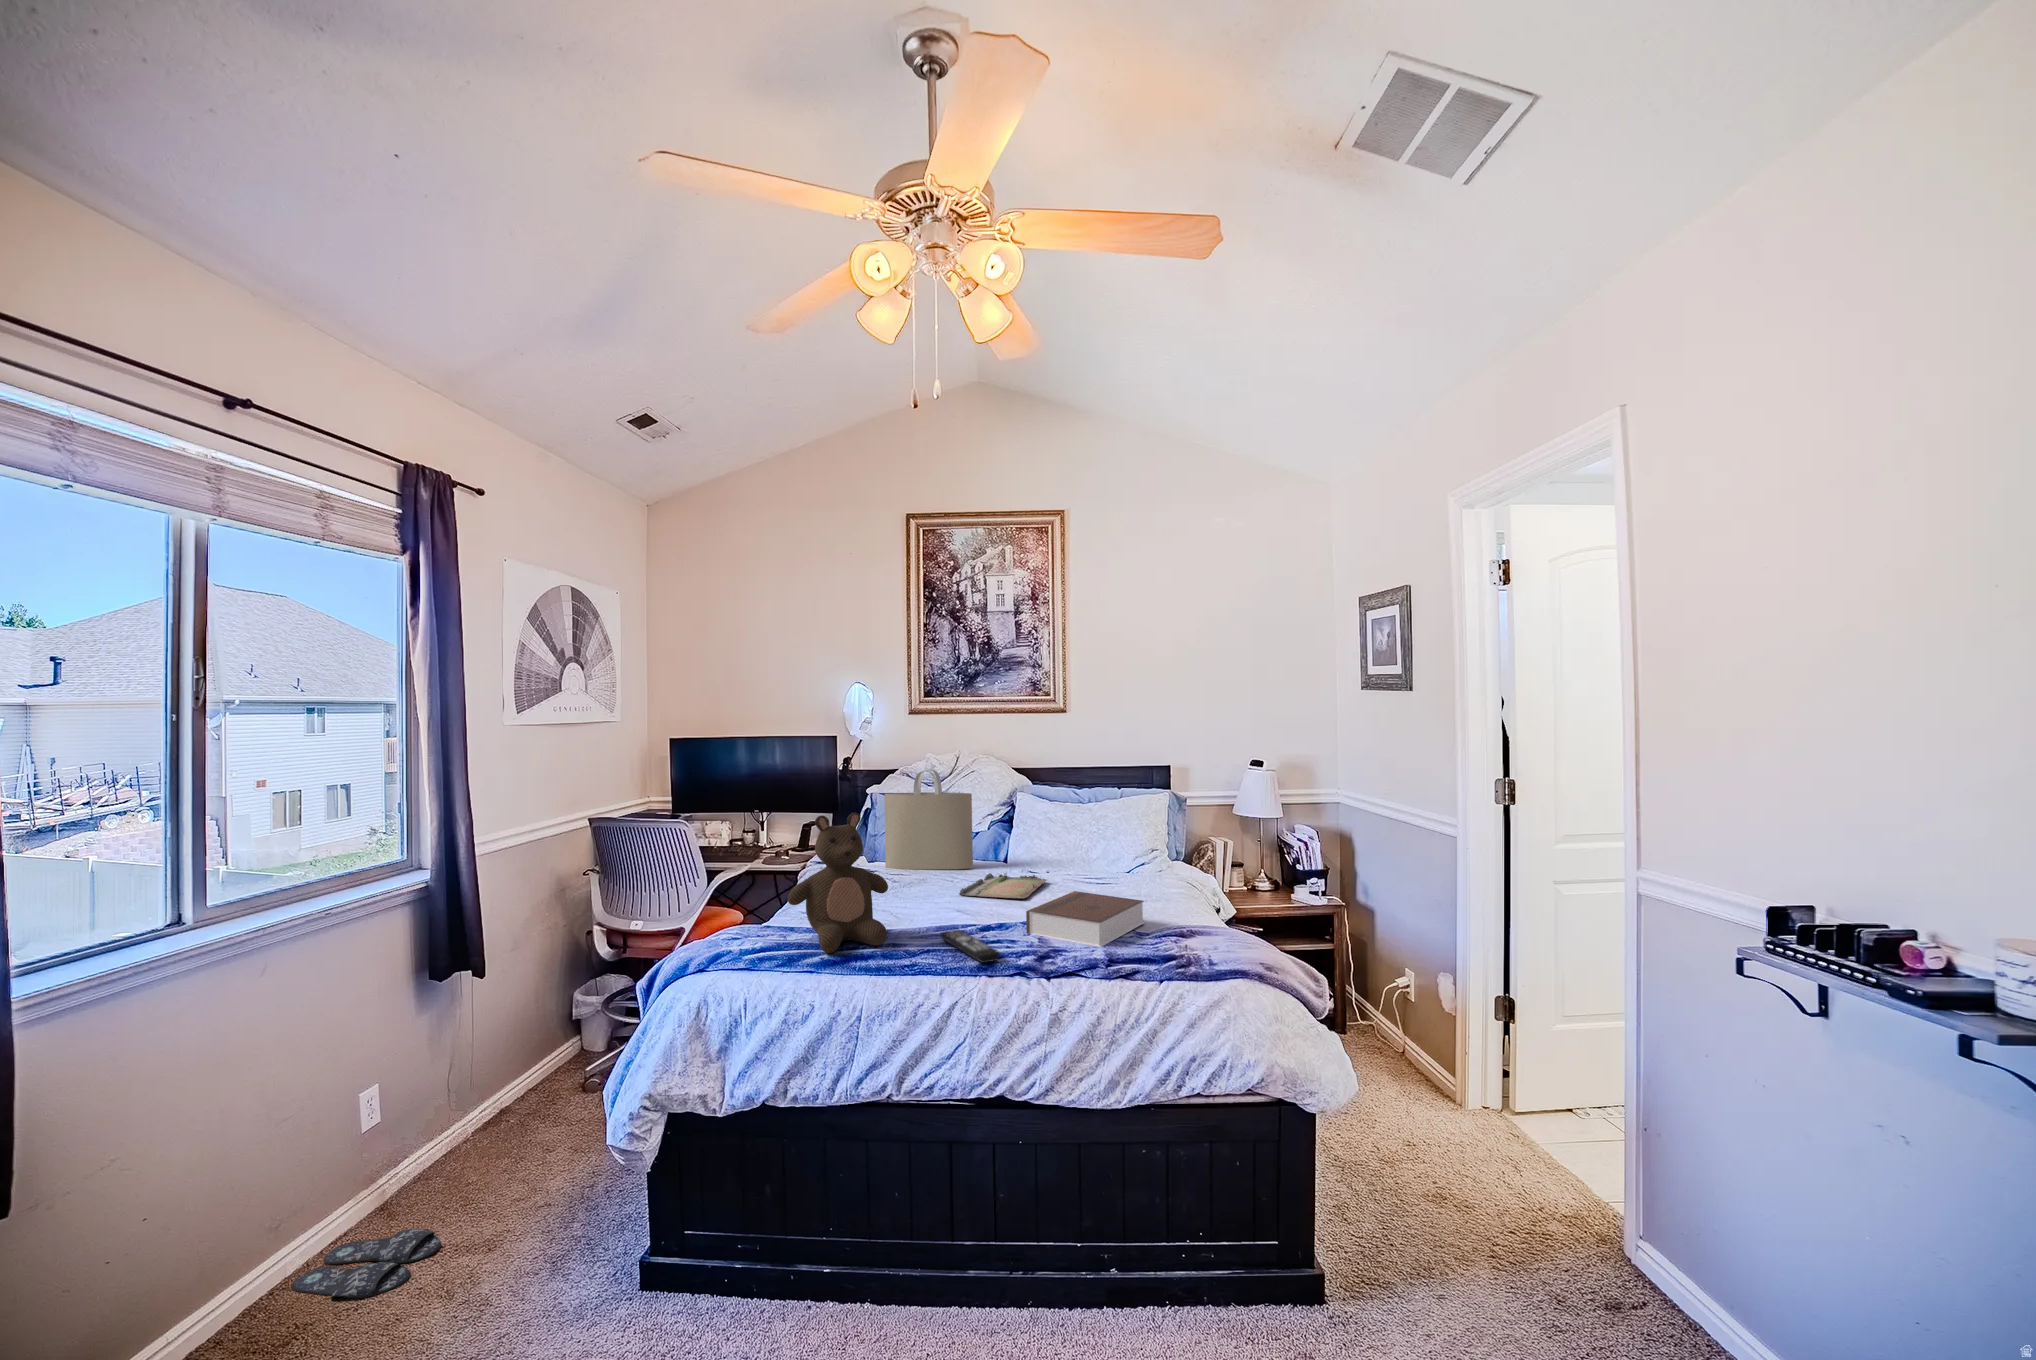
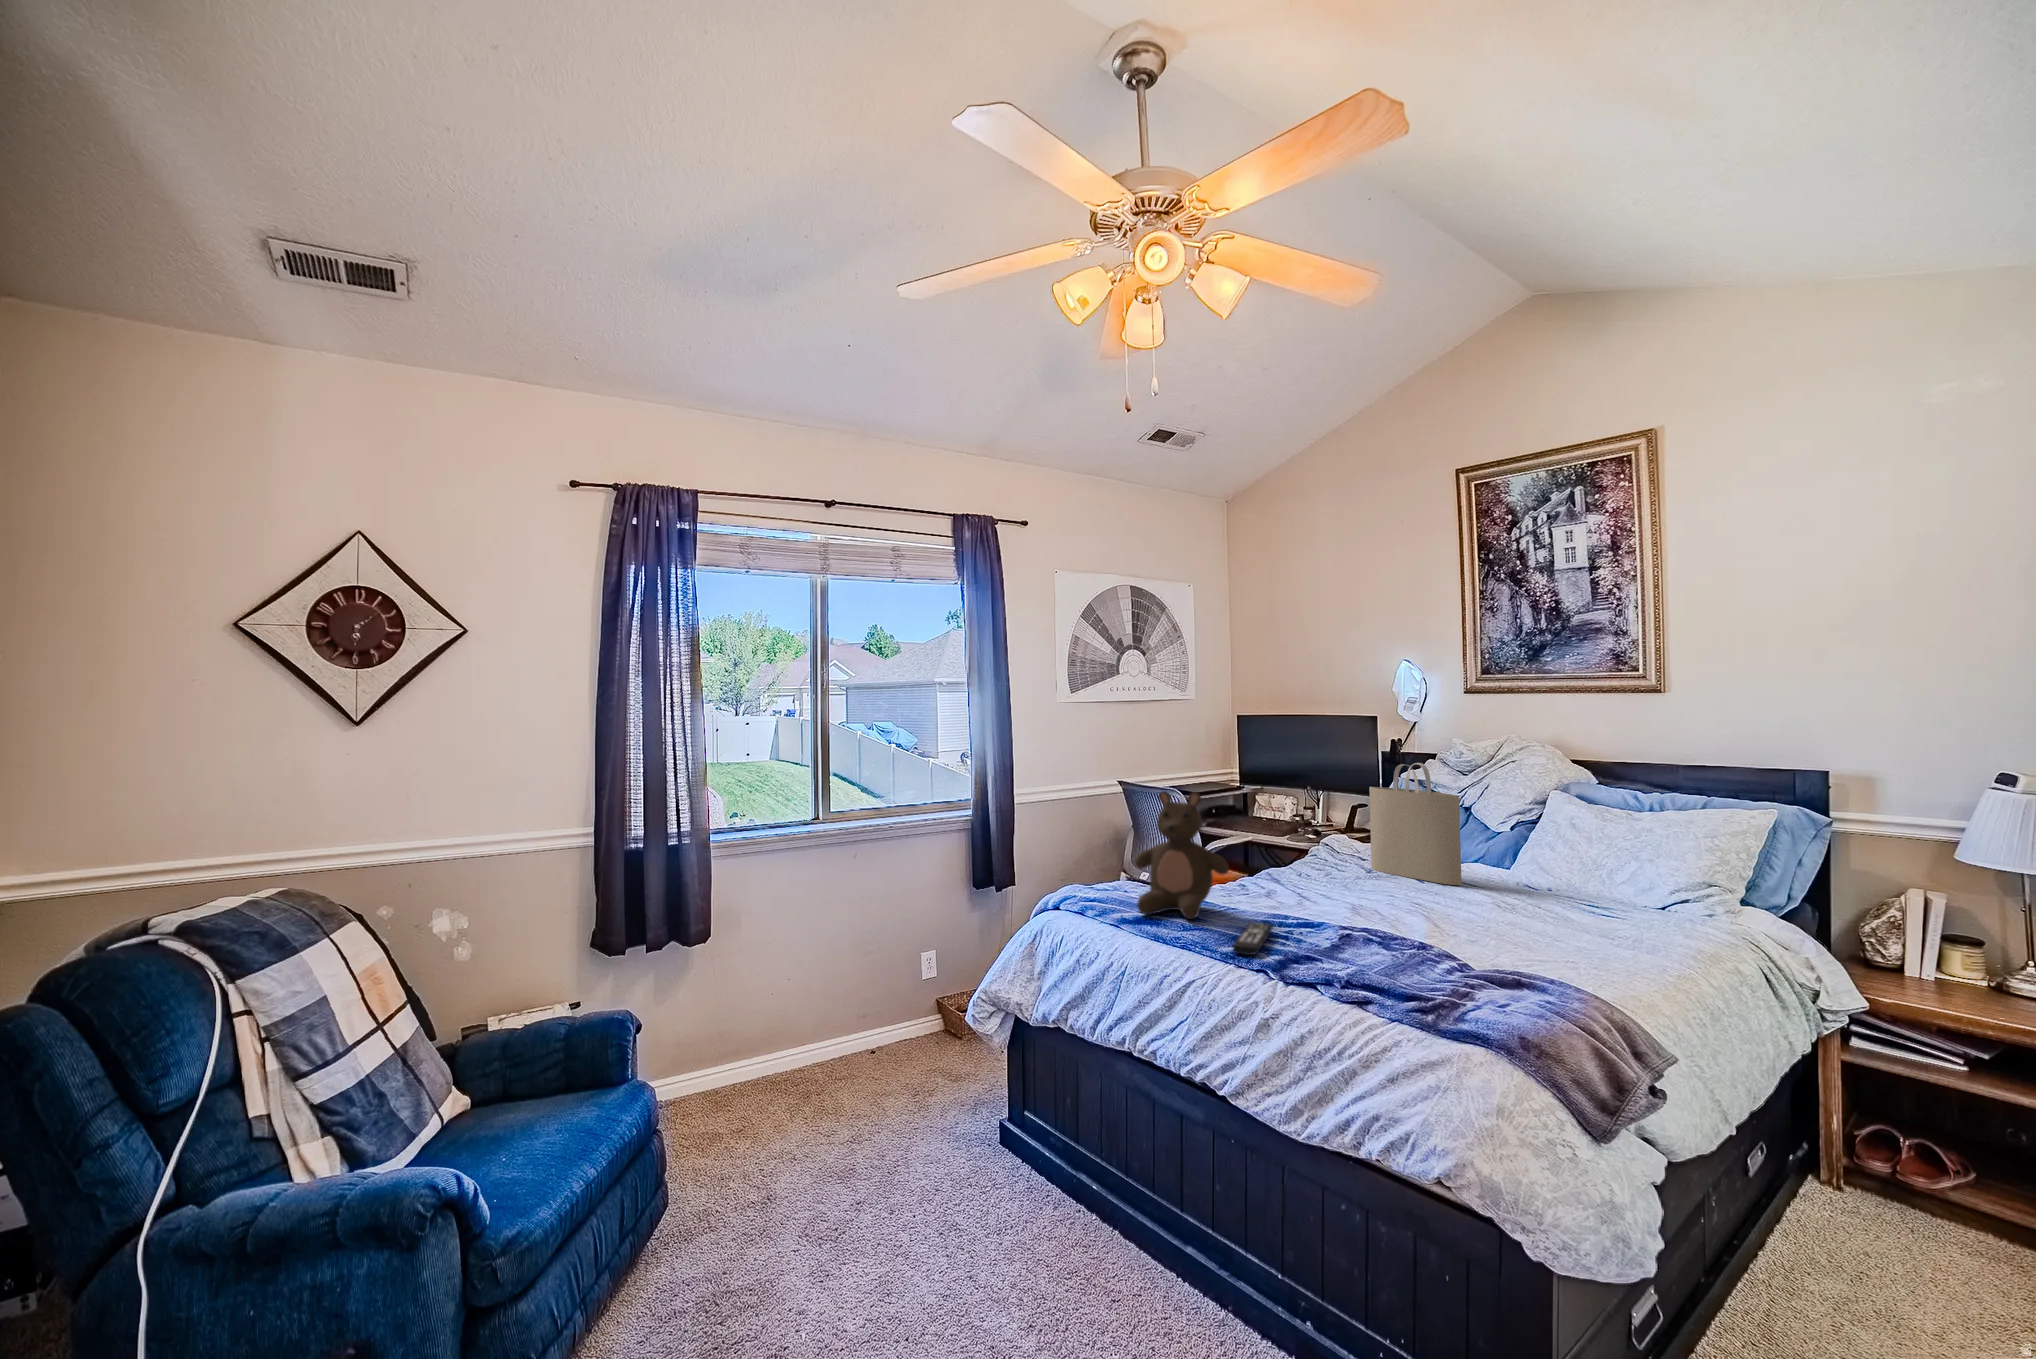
tray: present [959,872,1047,898] -> none [1373,892,1510,921]
book: present [1026,891,1145,947] -> none [1346,919,1507,977]
slippers: present [291,1229,441,1298] -> none [889,1038,960,1070]

